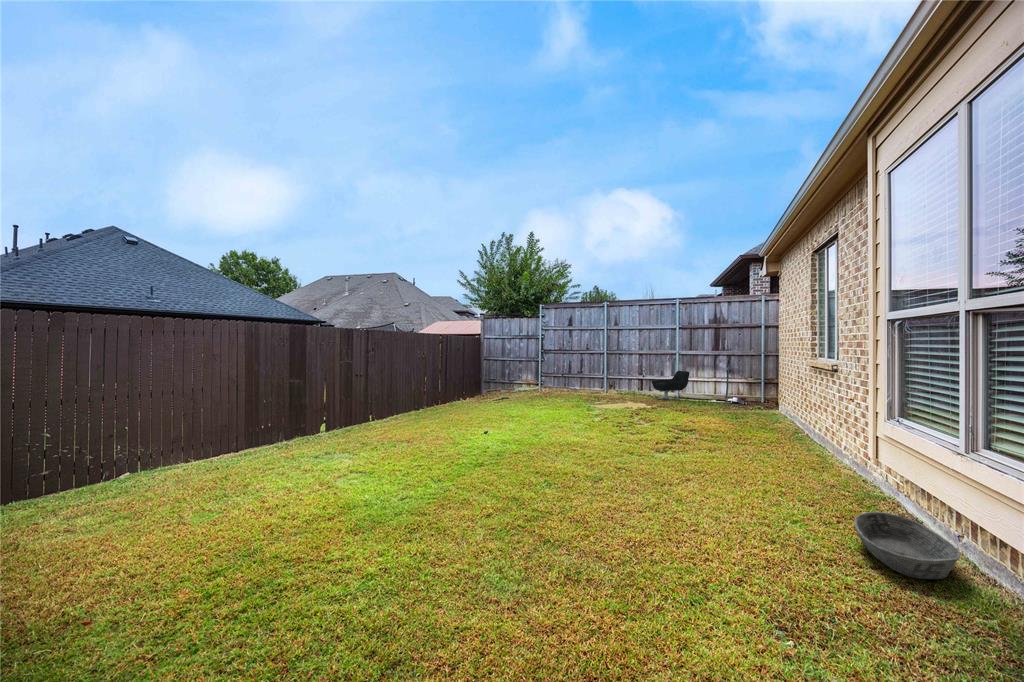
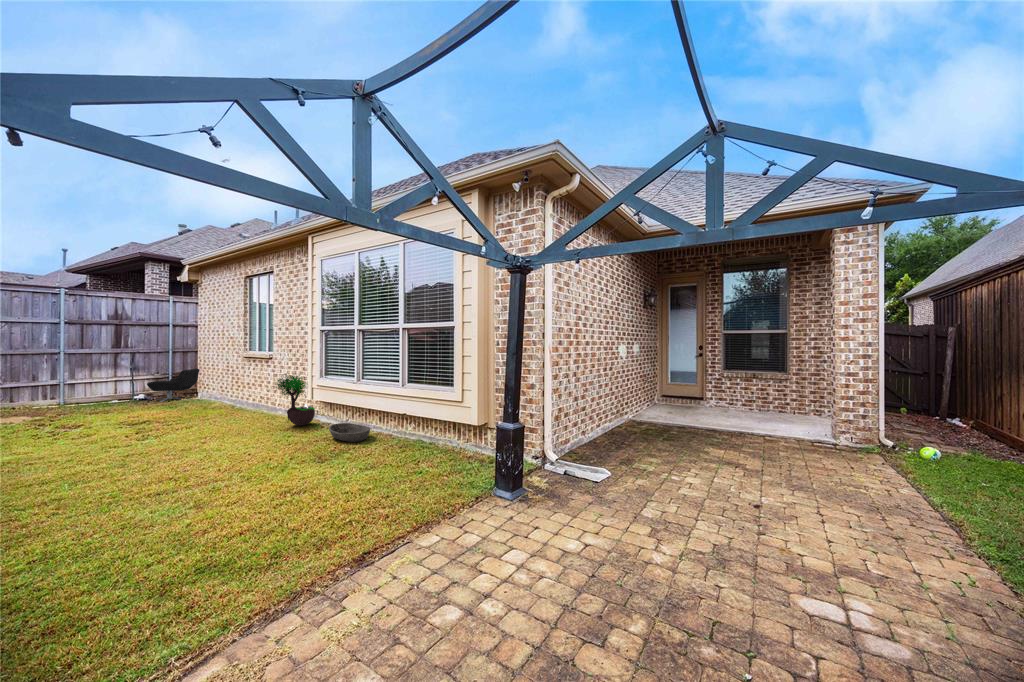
lounge chair: present [652,371,690,401] -> present [147,368,199,402]
potted tree: none [797,390,872,490] -> present [276,374,315,426]

